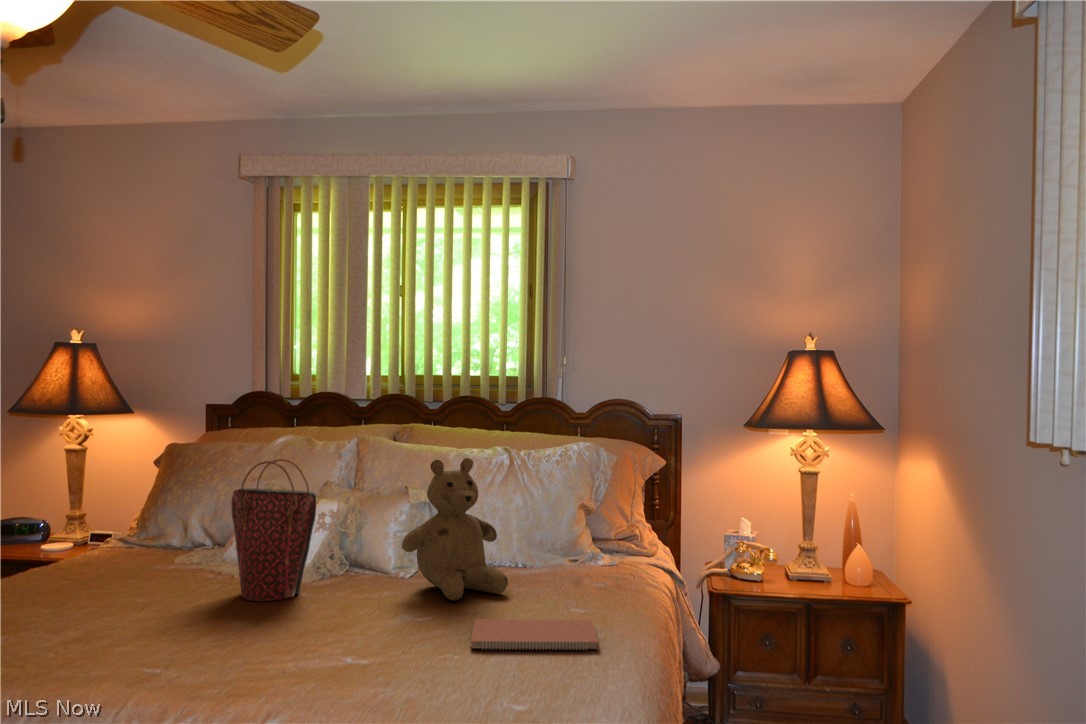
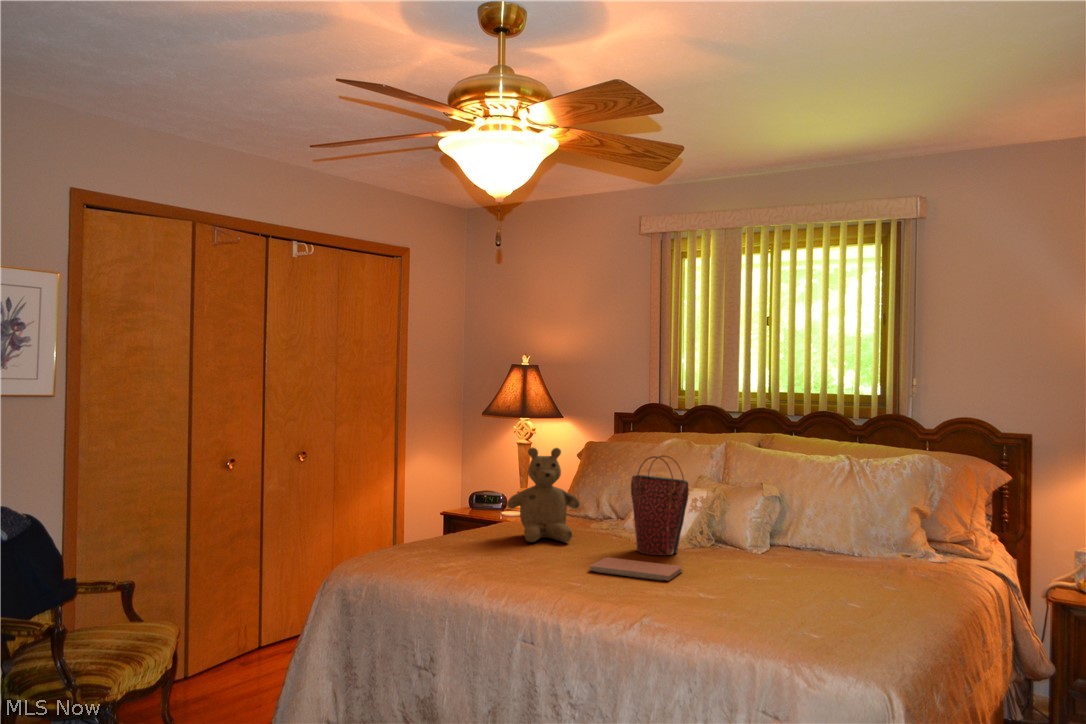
teddy bear: present [402,458,508,601] -> present [507,447,579,542]
notebook: present [471,619,598,650] -> present [589,557,682,580]

